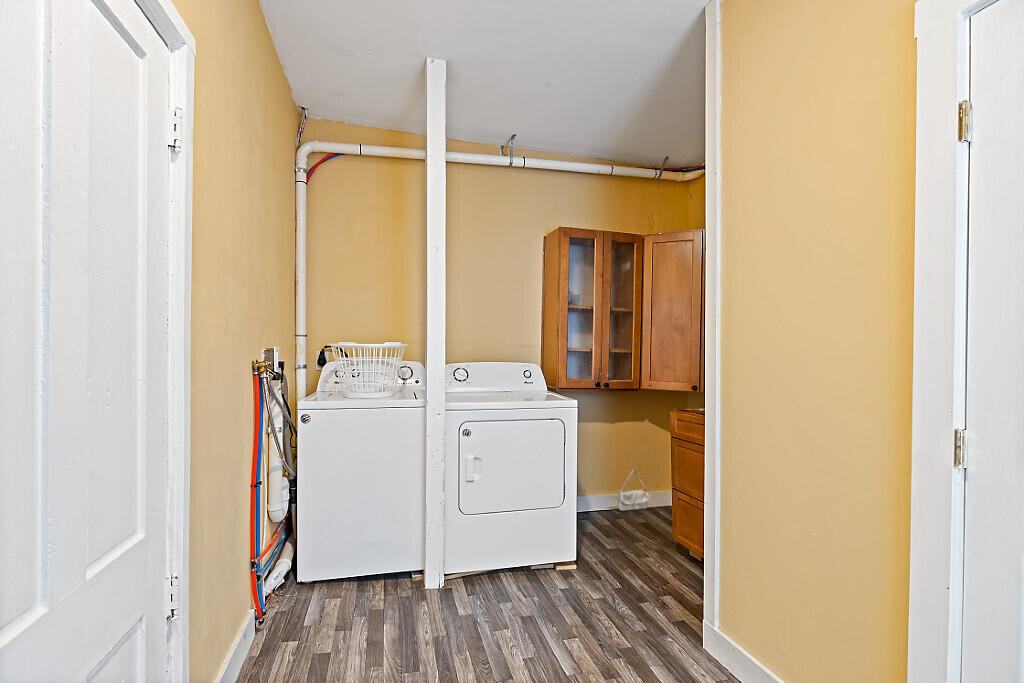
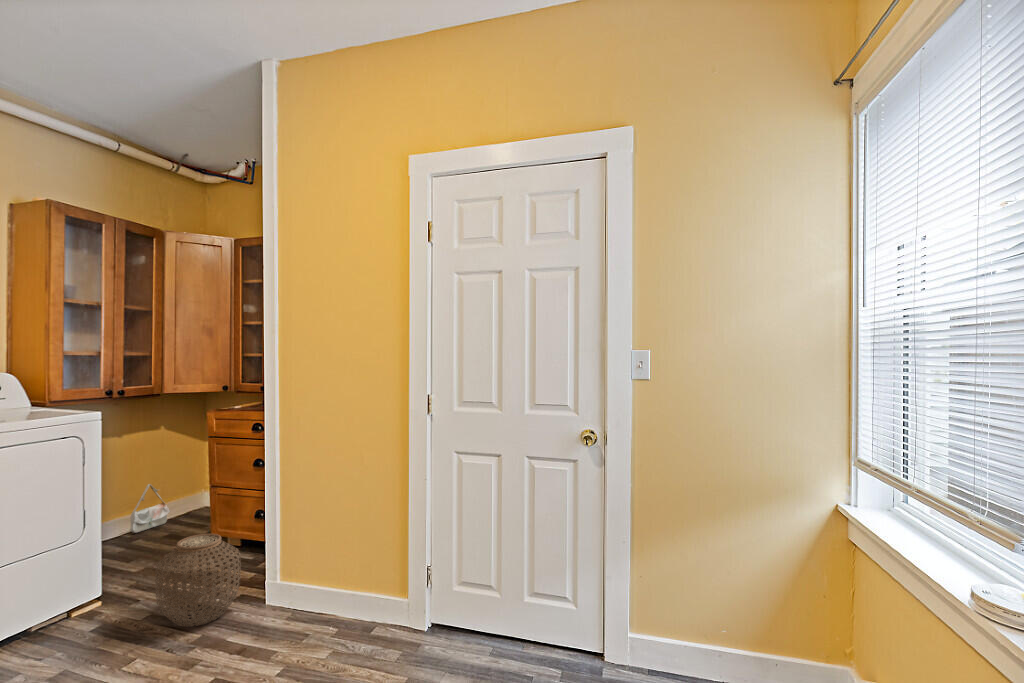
woven basket: none [599,538,678,636] -> present [155,534,241,626]

